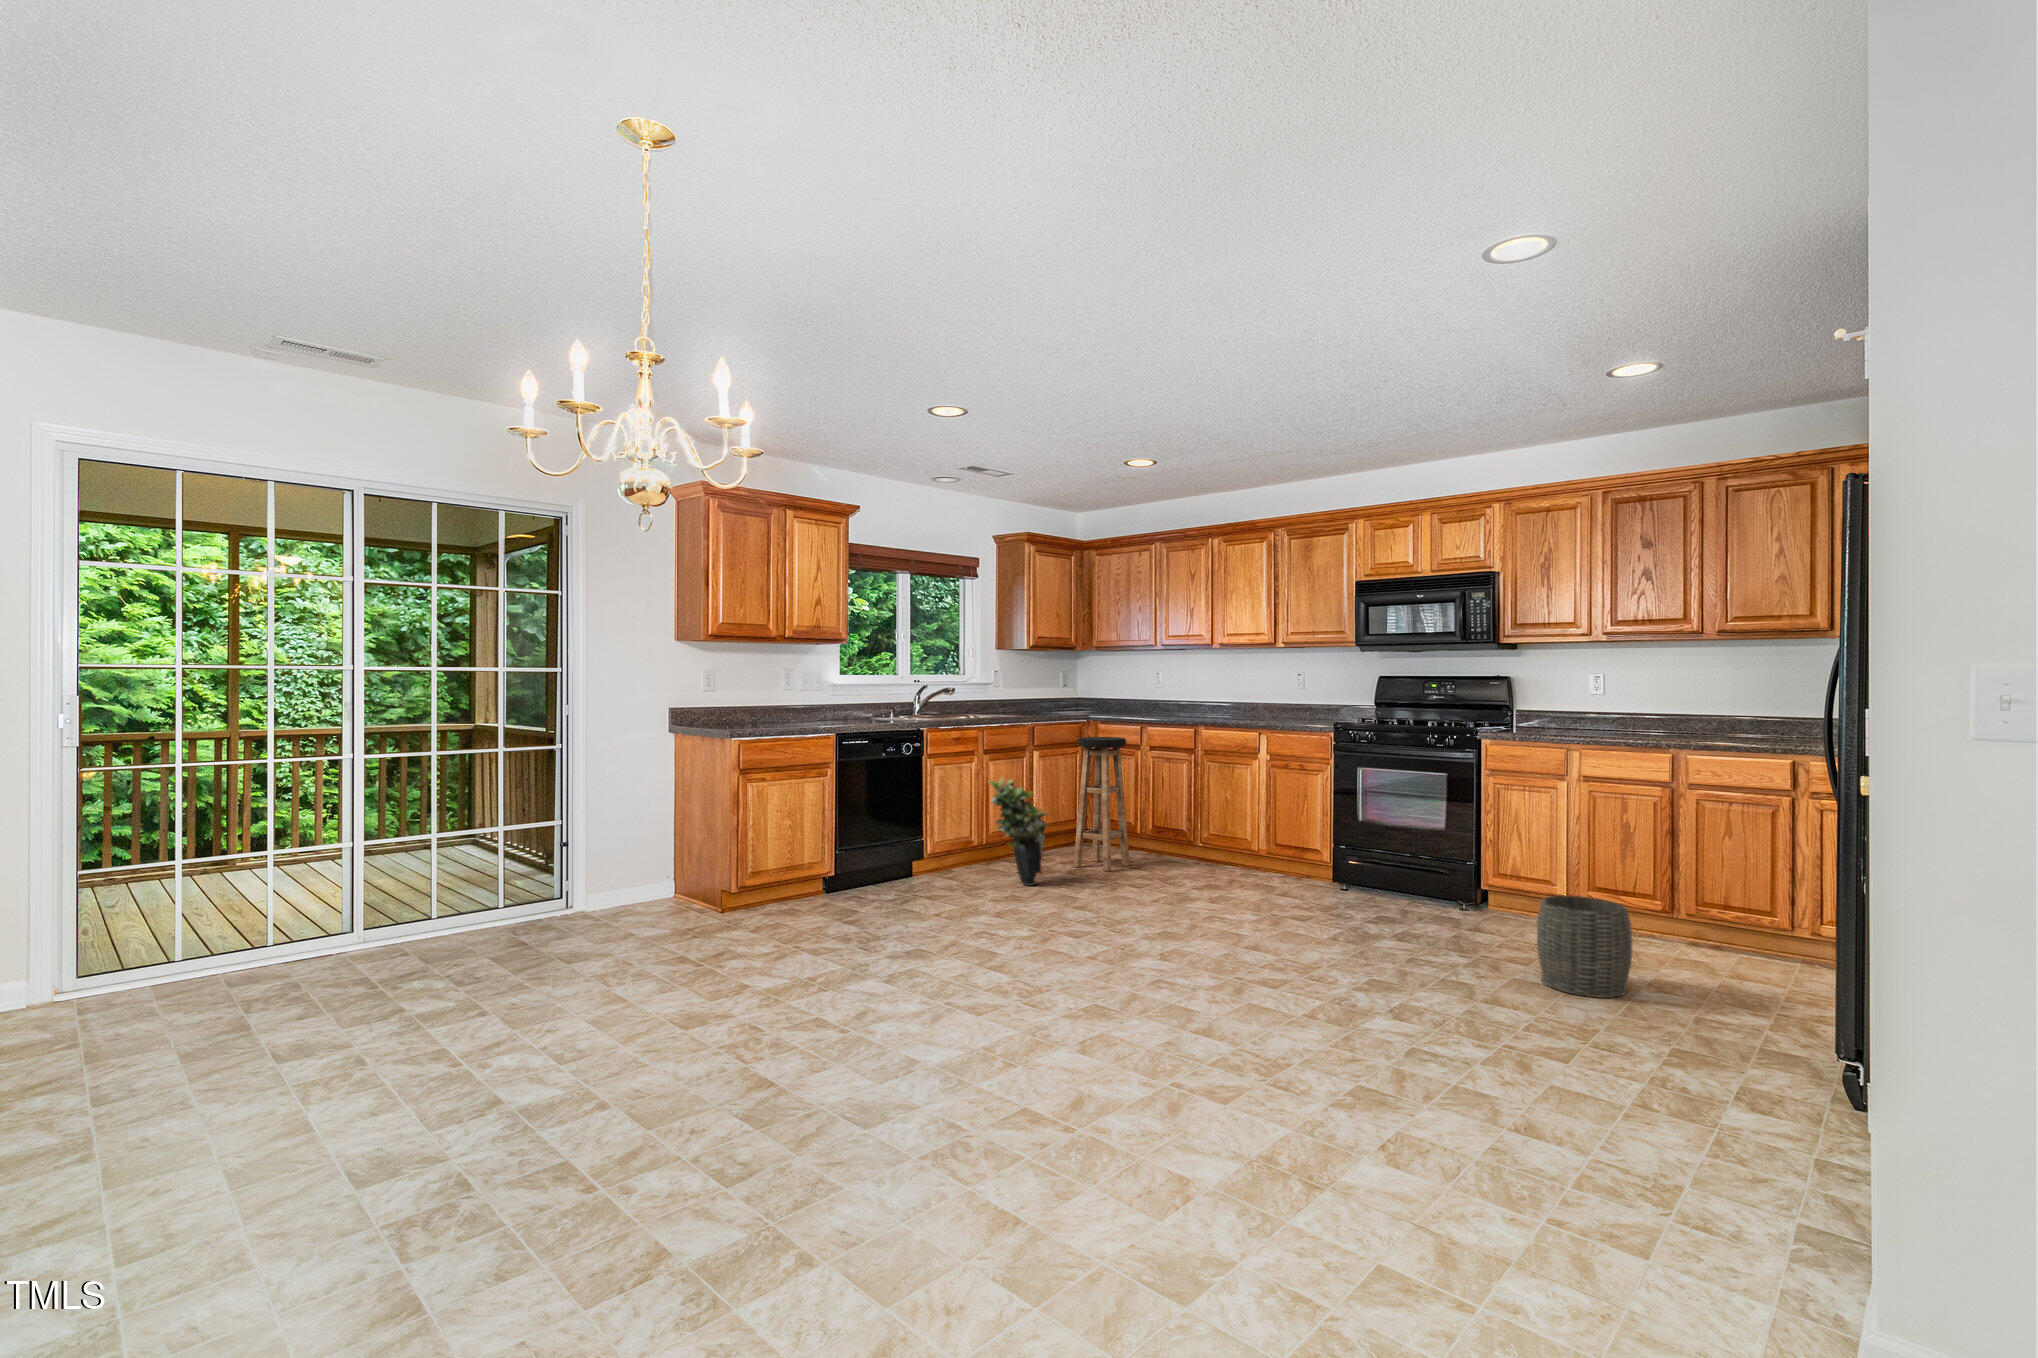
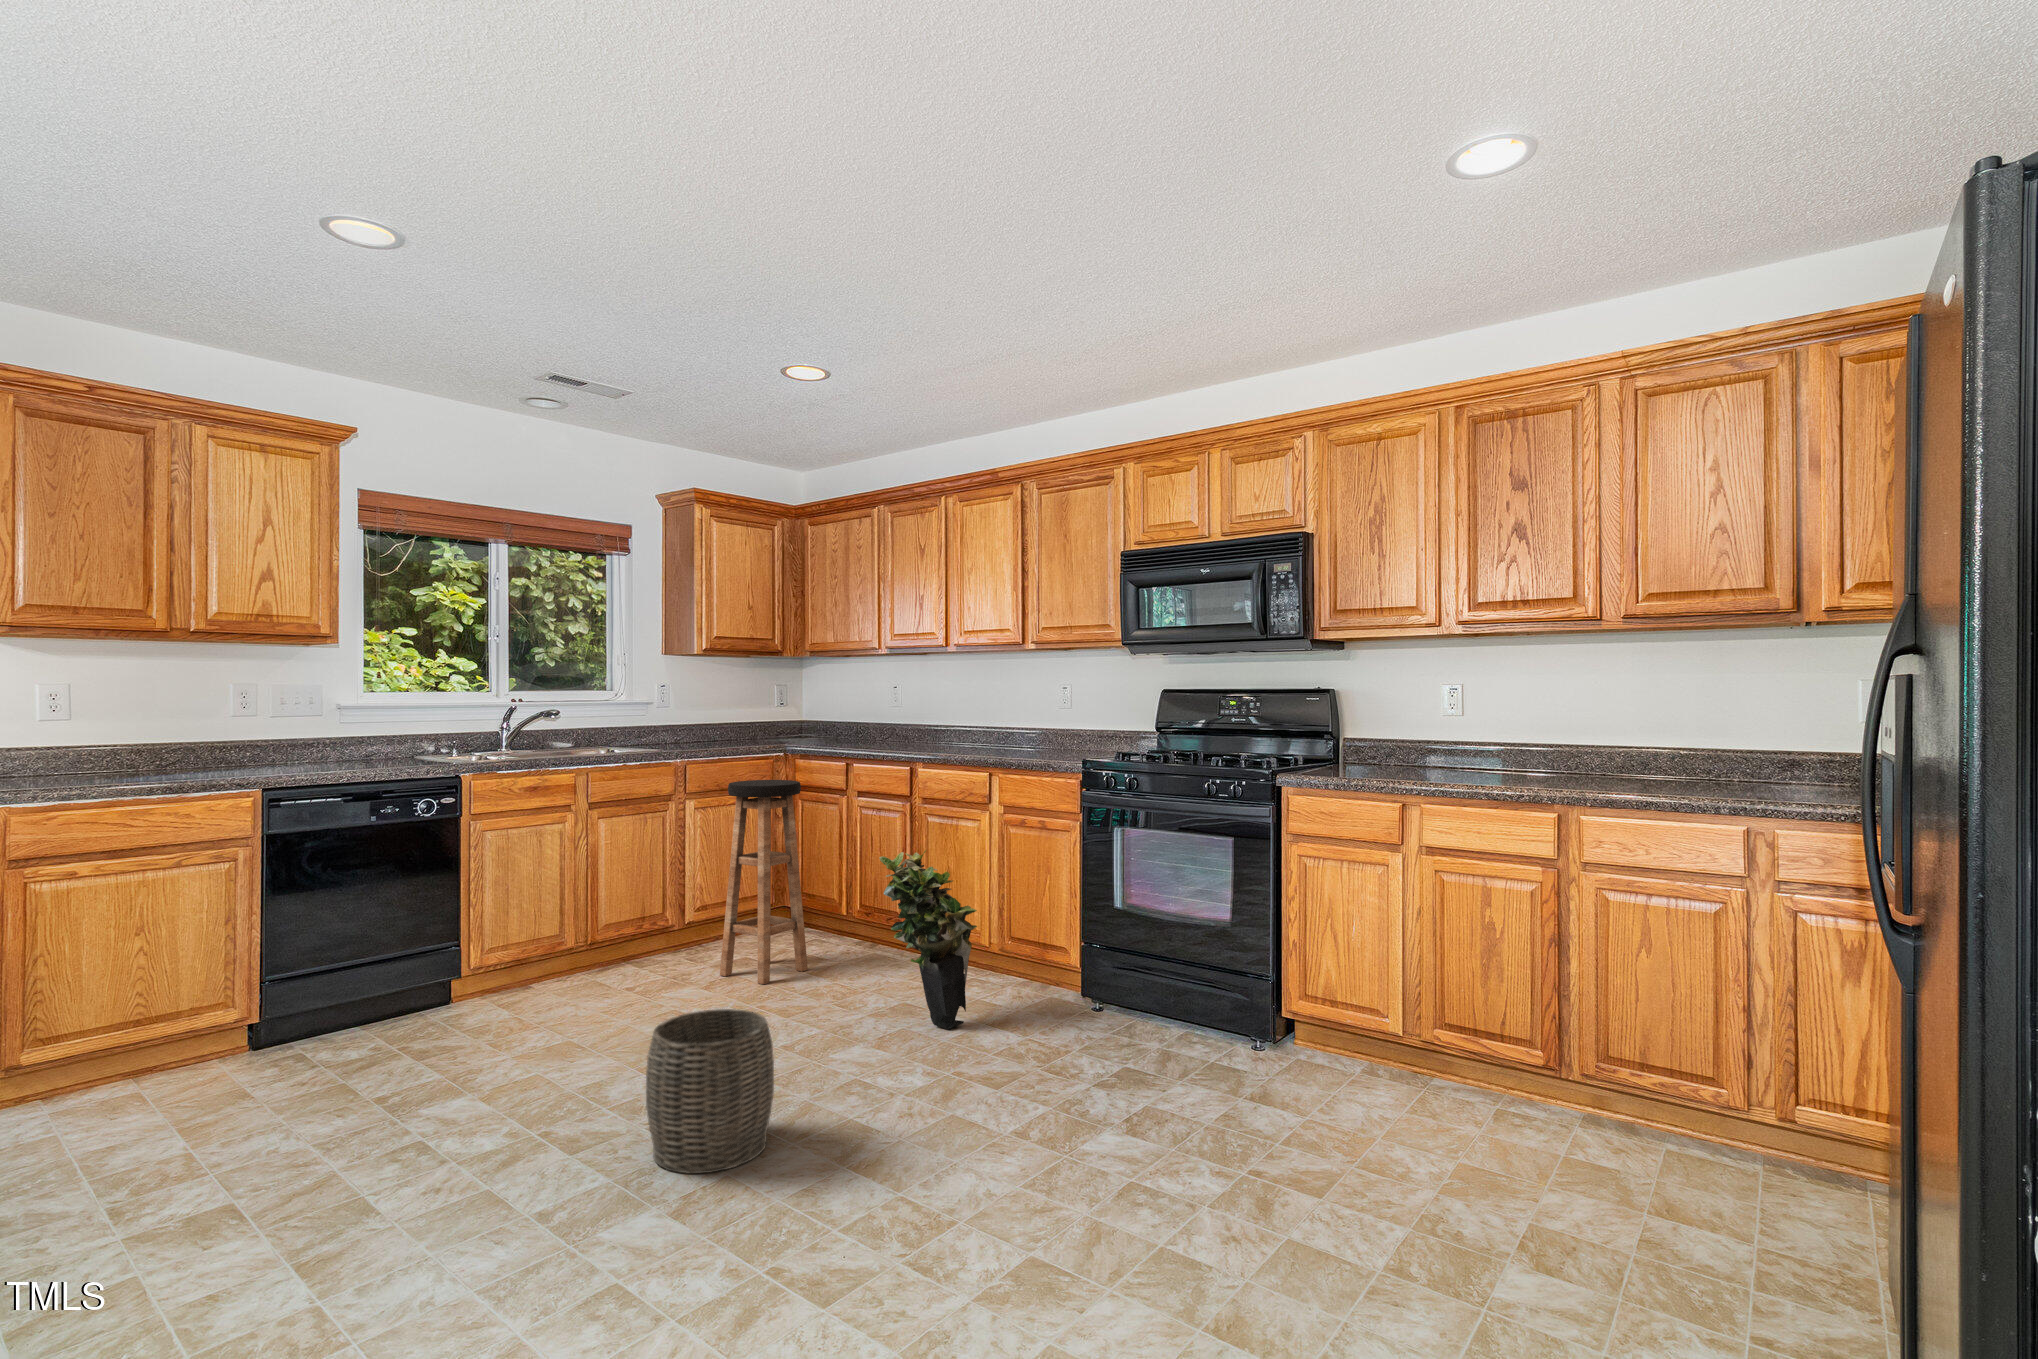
potted plant: present [989,779,1047,886] -> present [879,850,977,1030]
woven basket: present [1537,896,1632,998] -> present [646,1009,774,1174]

